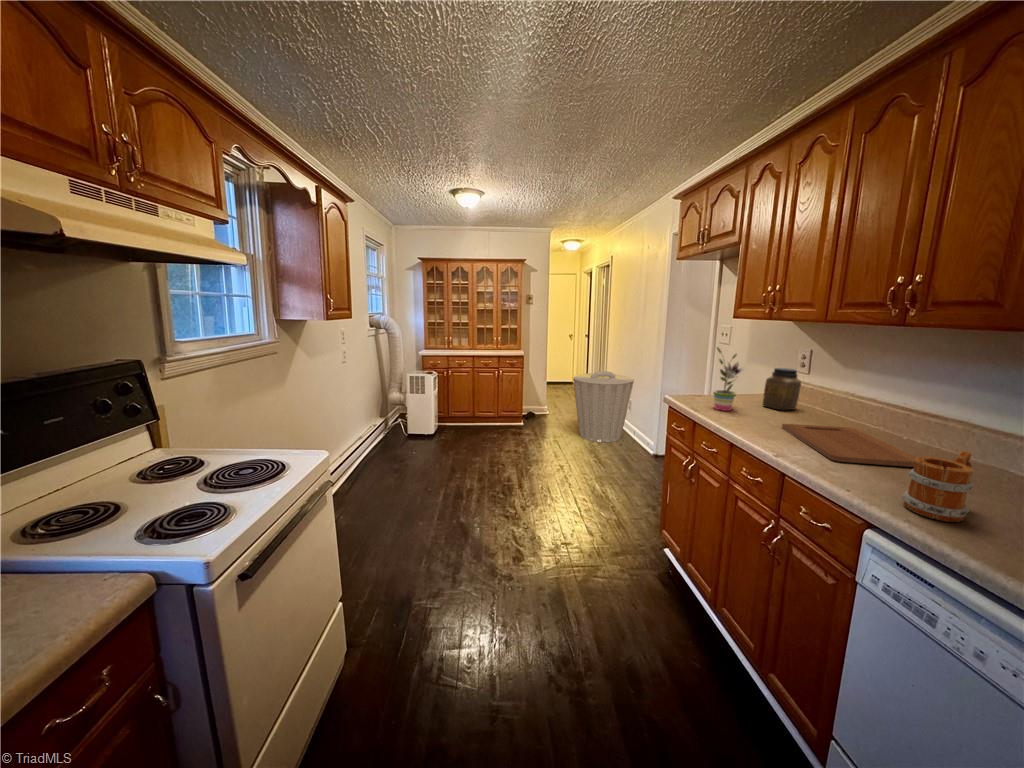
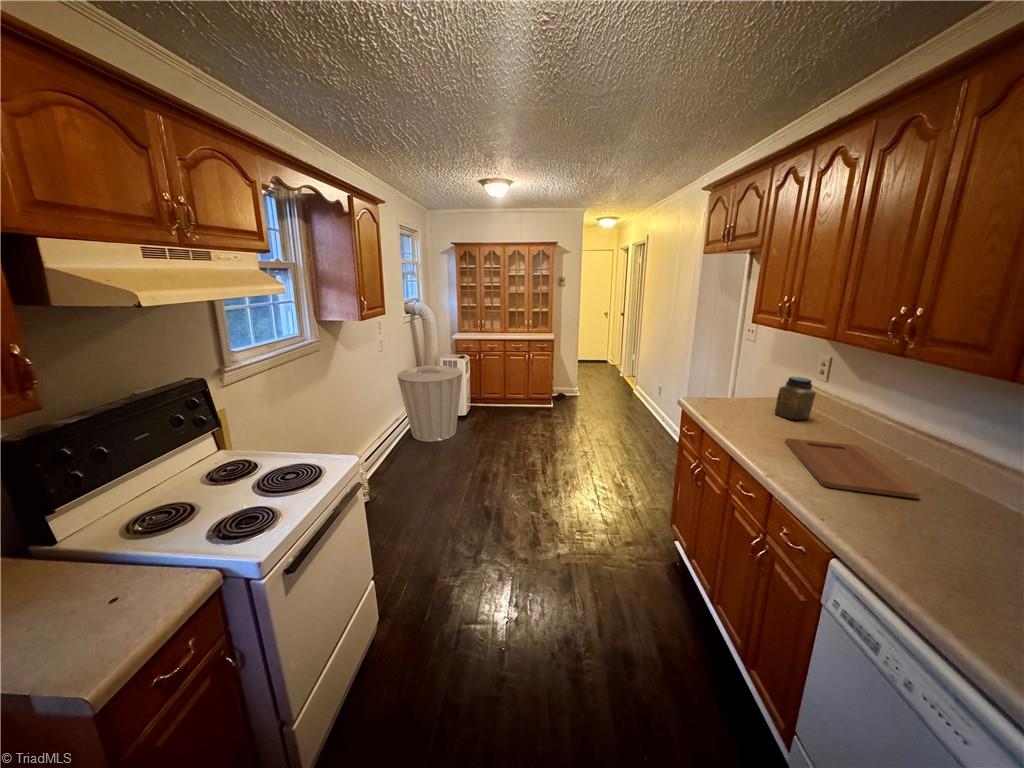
potted plant: present [713,347,745,411] -> none [722,356,756,419]
trash can: present [573,371,634,442] -> present [397,365,463,442]
mug: present [902,451,973,522] -> none [874,496,948,565]

